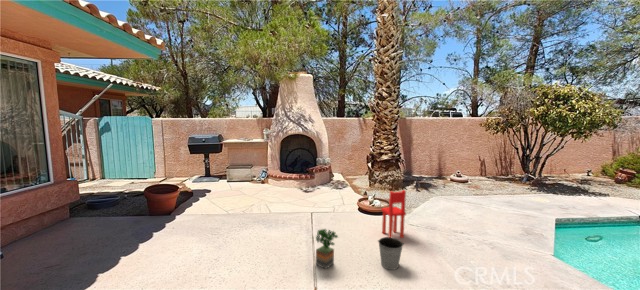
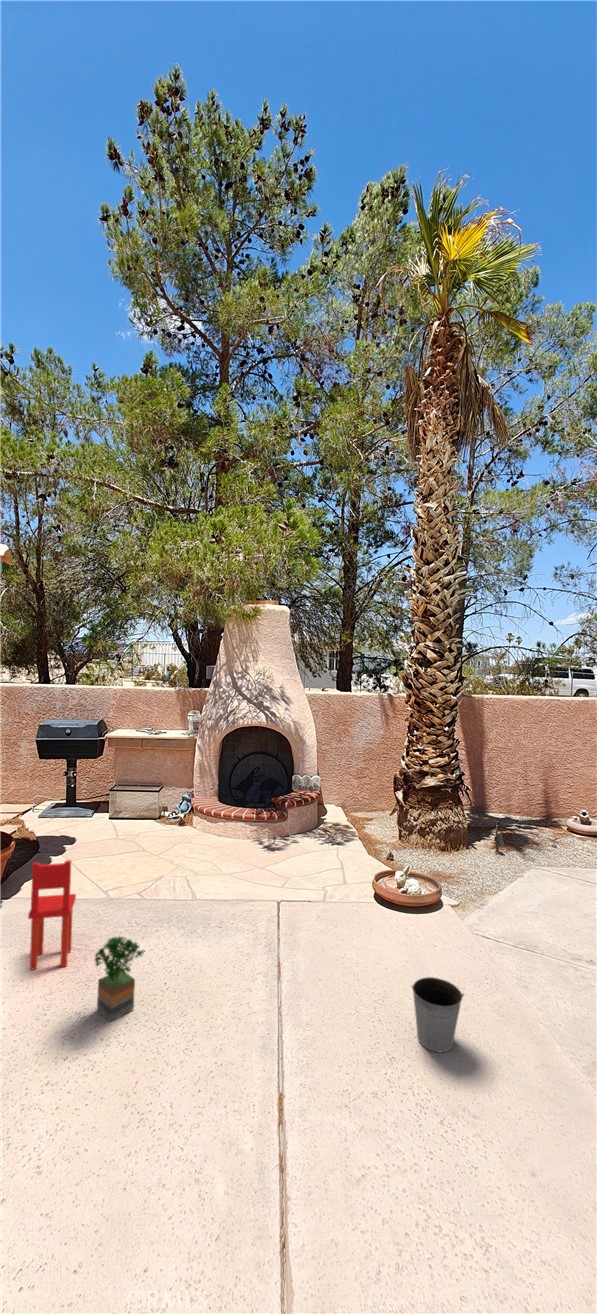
chair: present [381,190,406,238] -> present [28,860,76,970]
potted tree: present [316,229,338,269] -> present [94,936,145,1021]

